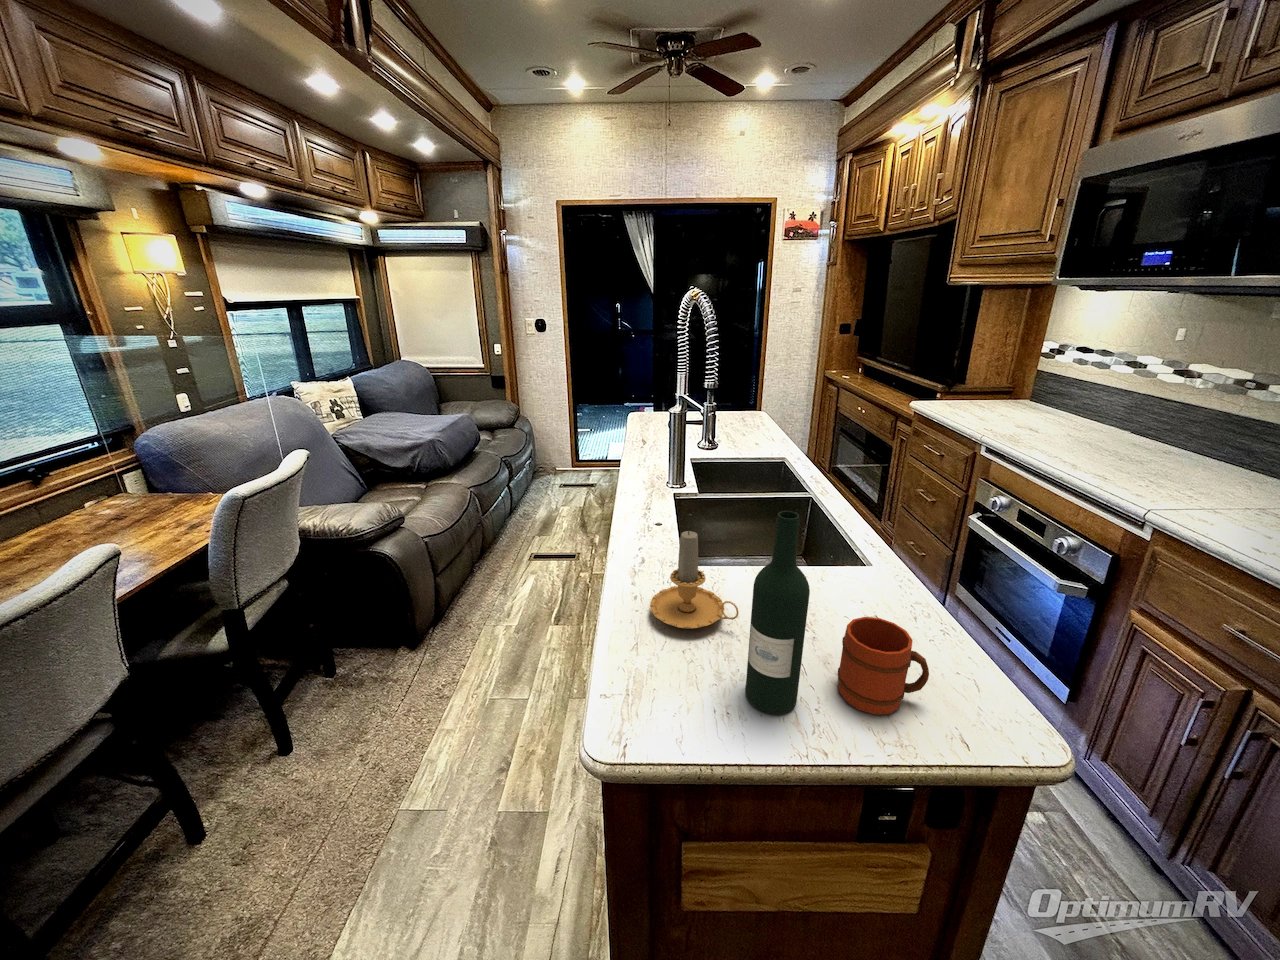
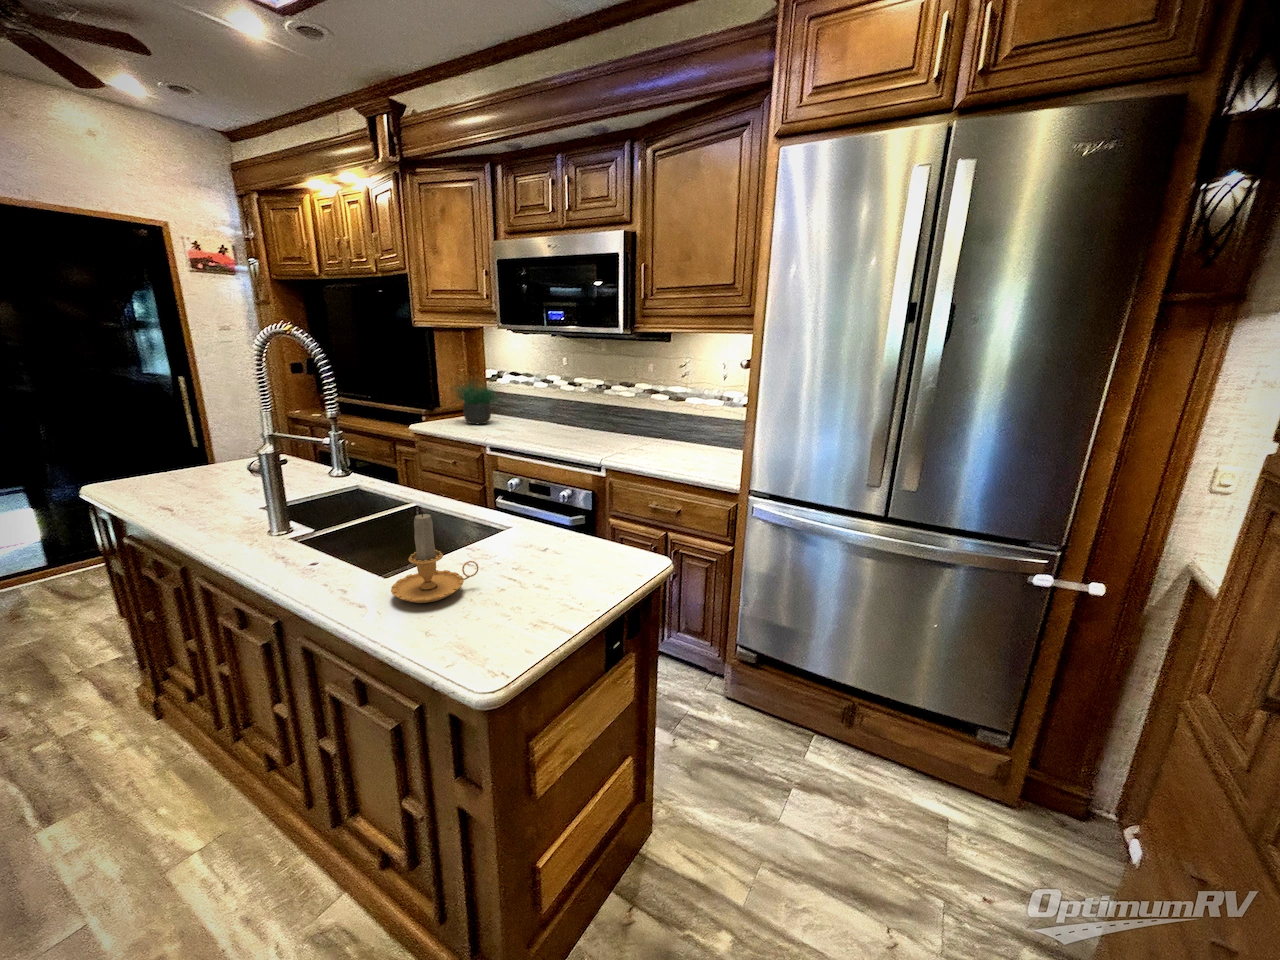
potted plant: none [960,331,1064,414] -> present [452,380,499,424]
wine bottle: present [745,511,810,714] -> none [520,455,561,609]
mug: present [838,617,929,715] -> none [562,524,610,583]

